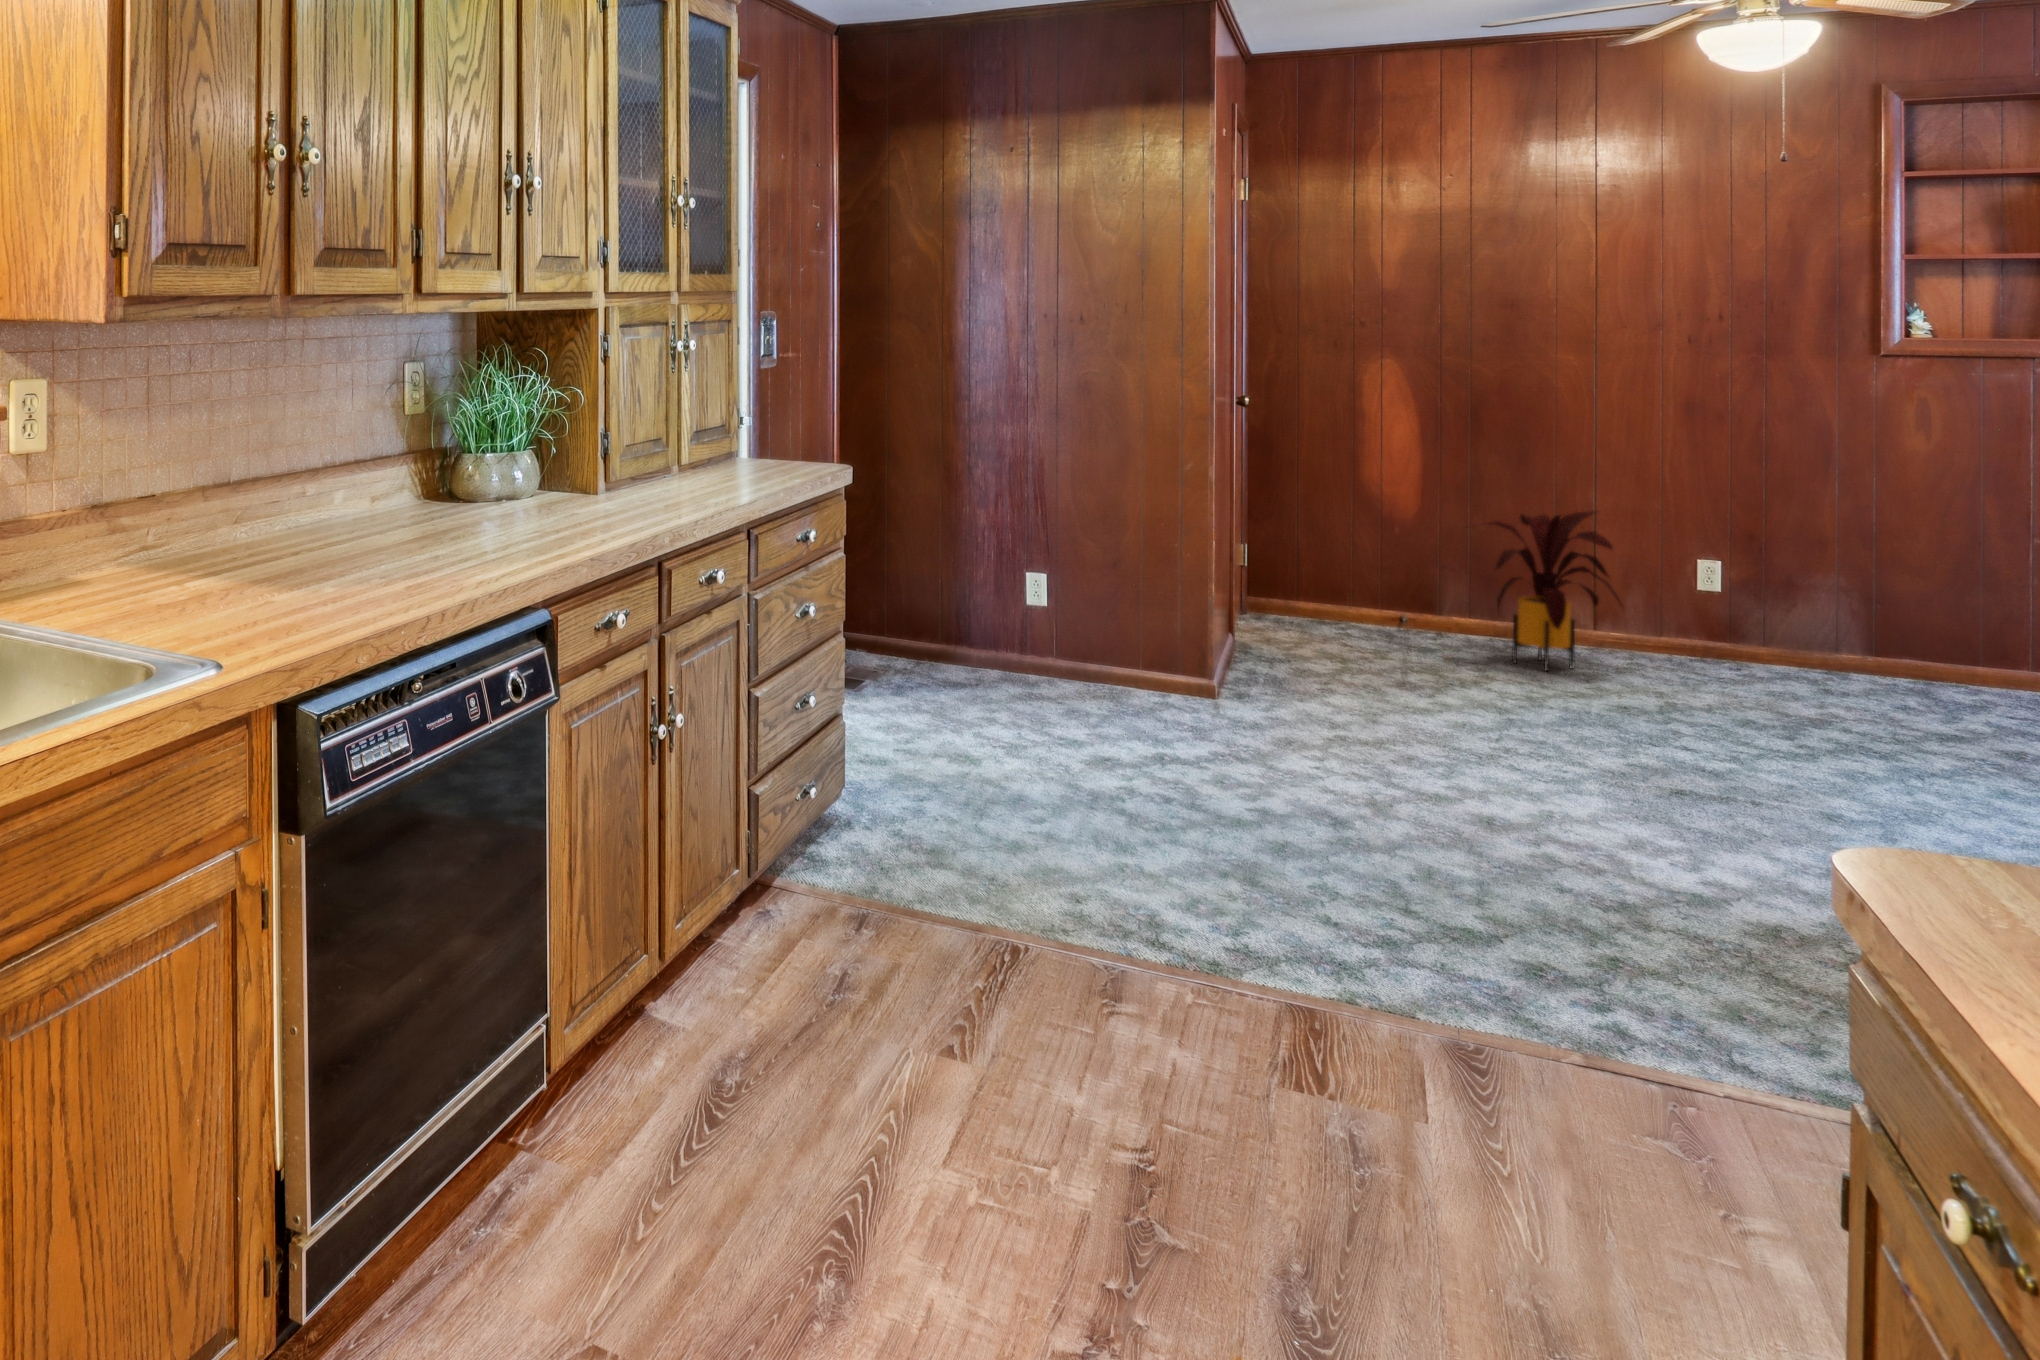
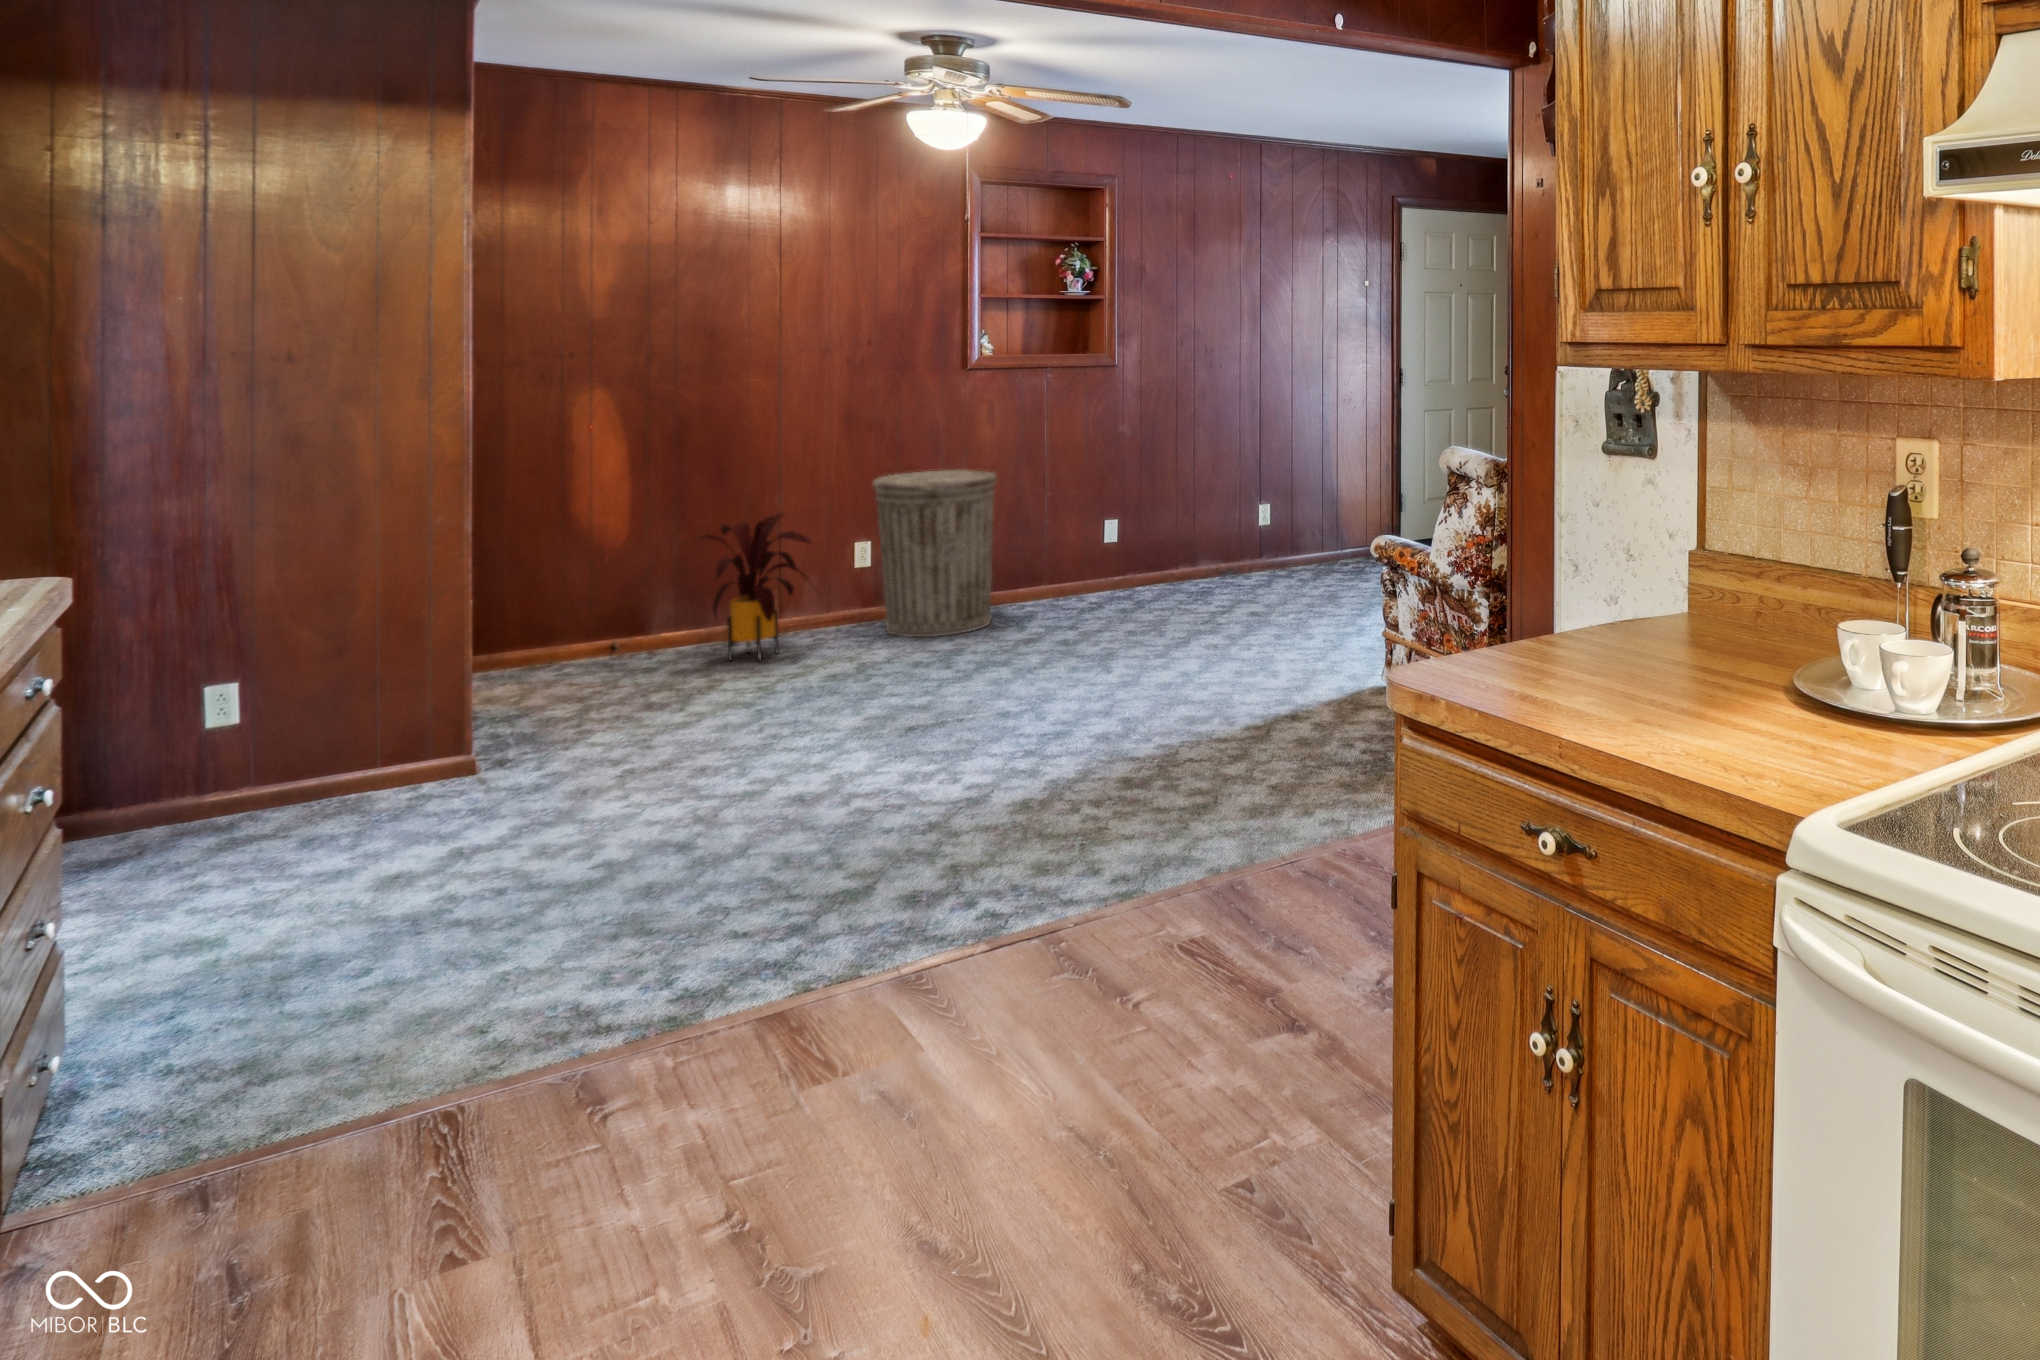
trash can: none [1720,485,1922,706] -> present [873,470,997,637]

